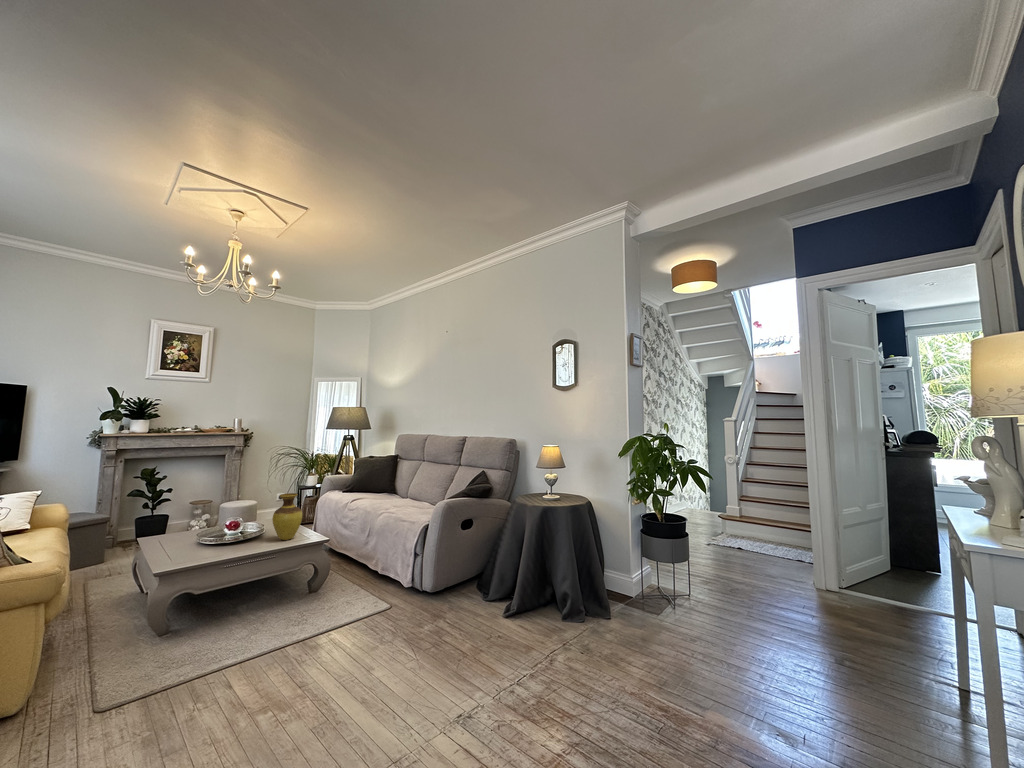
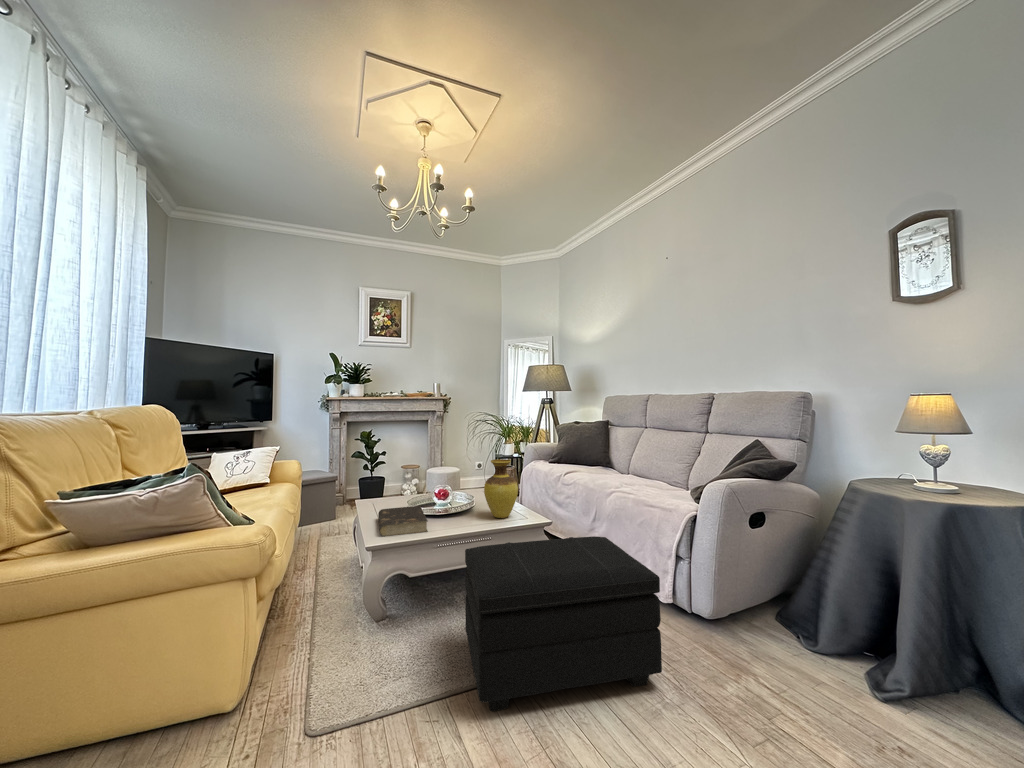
book: none [169,536,218,562] -> present [378,506,428,536]
footstool: none [246,545,385,666] -> present [465,536,662,711]

